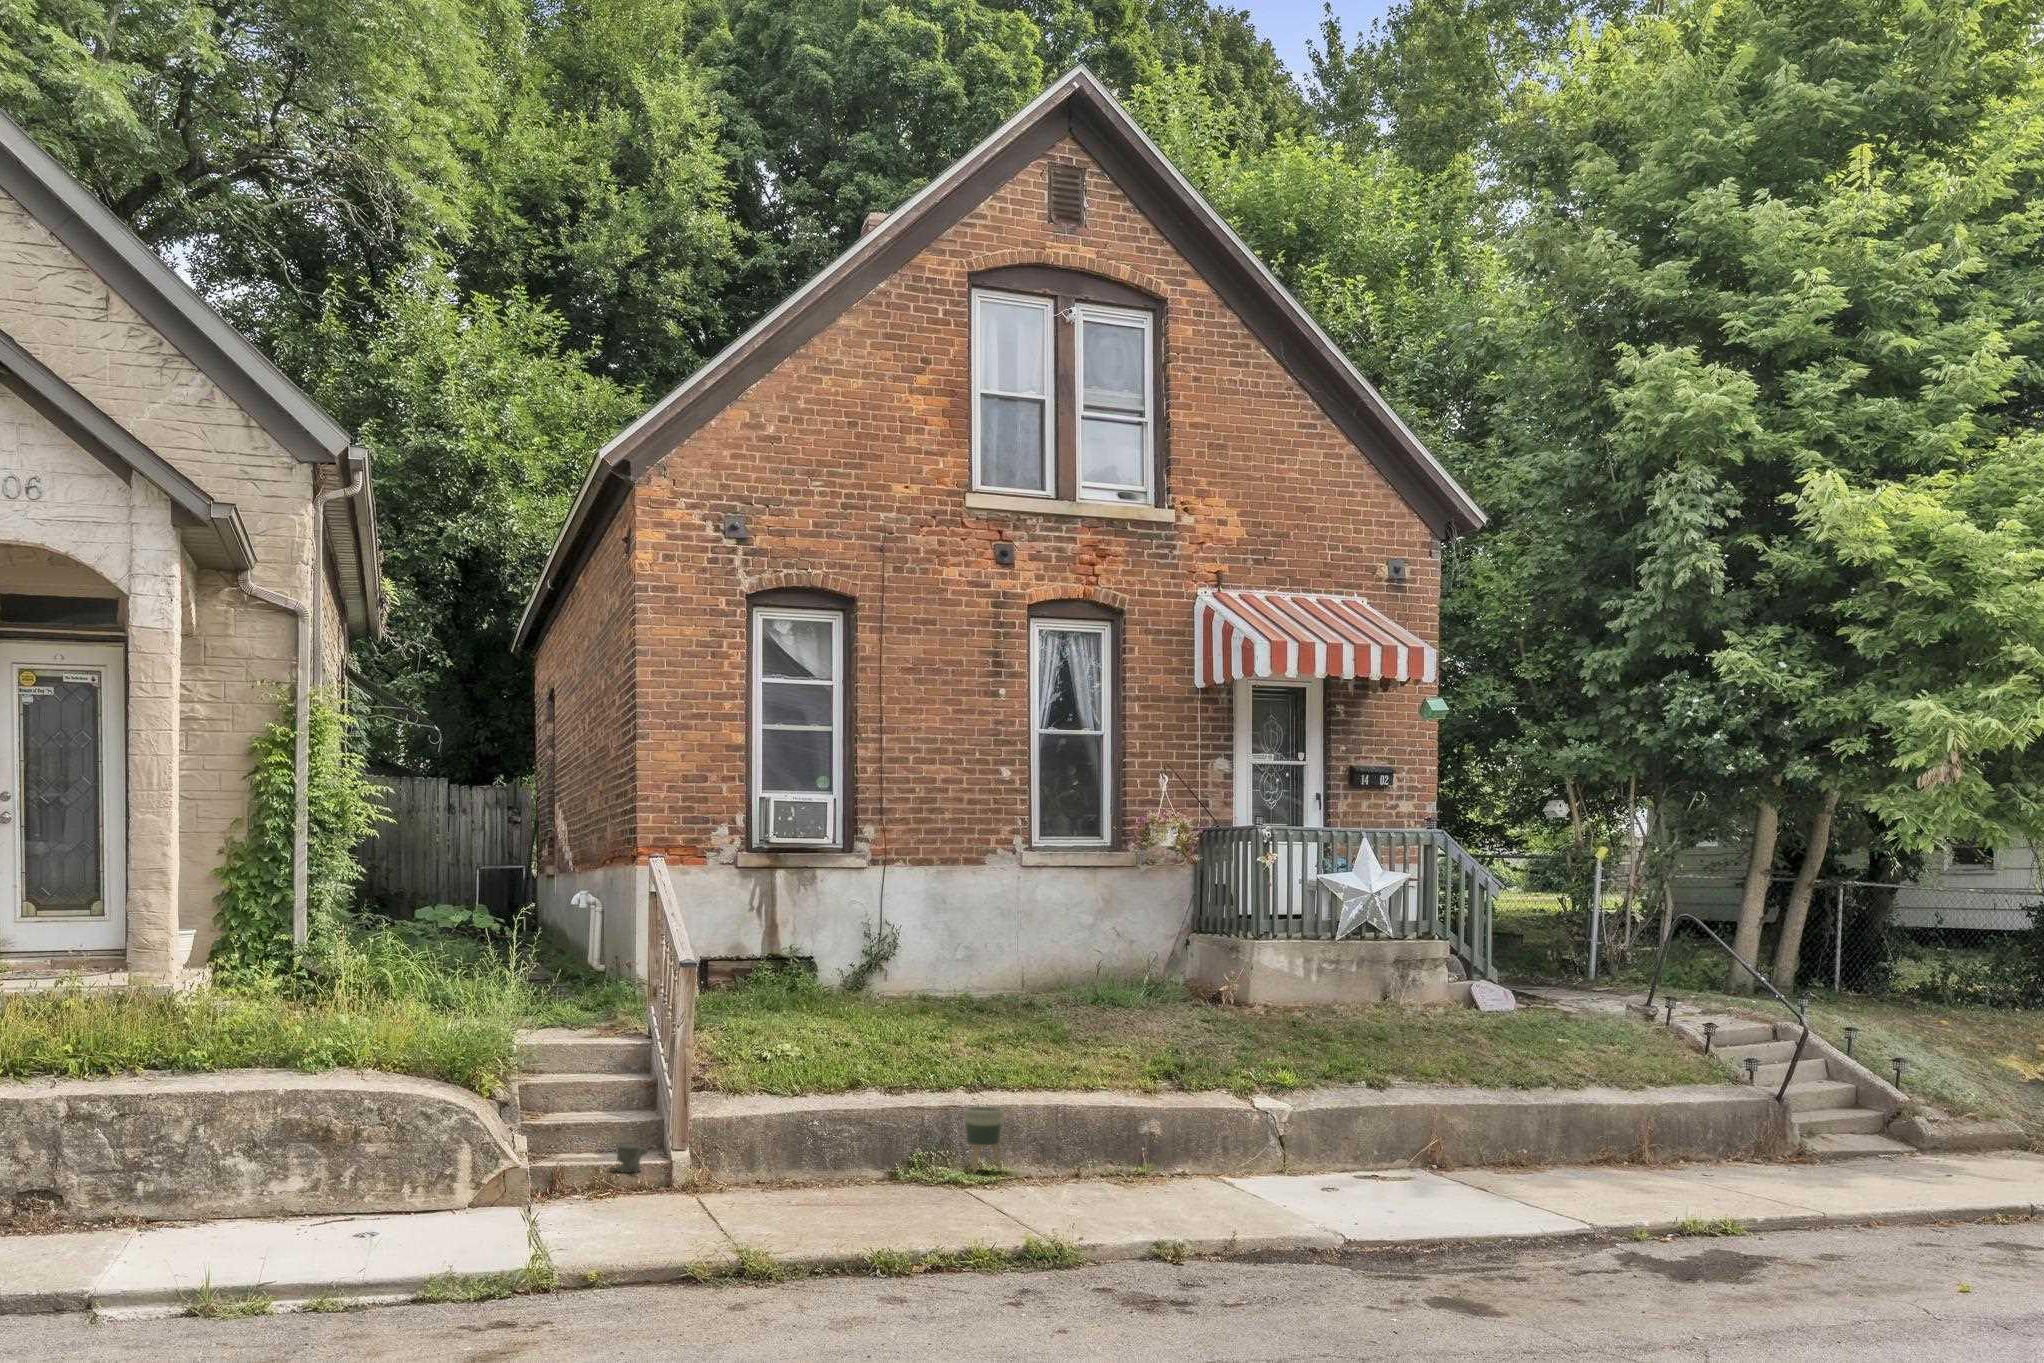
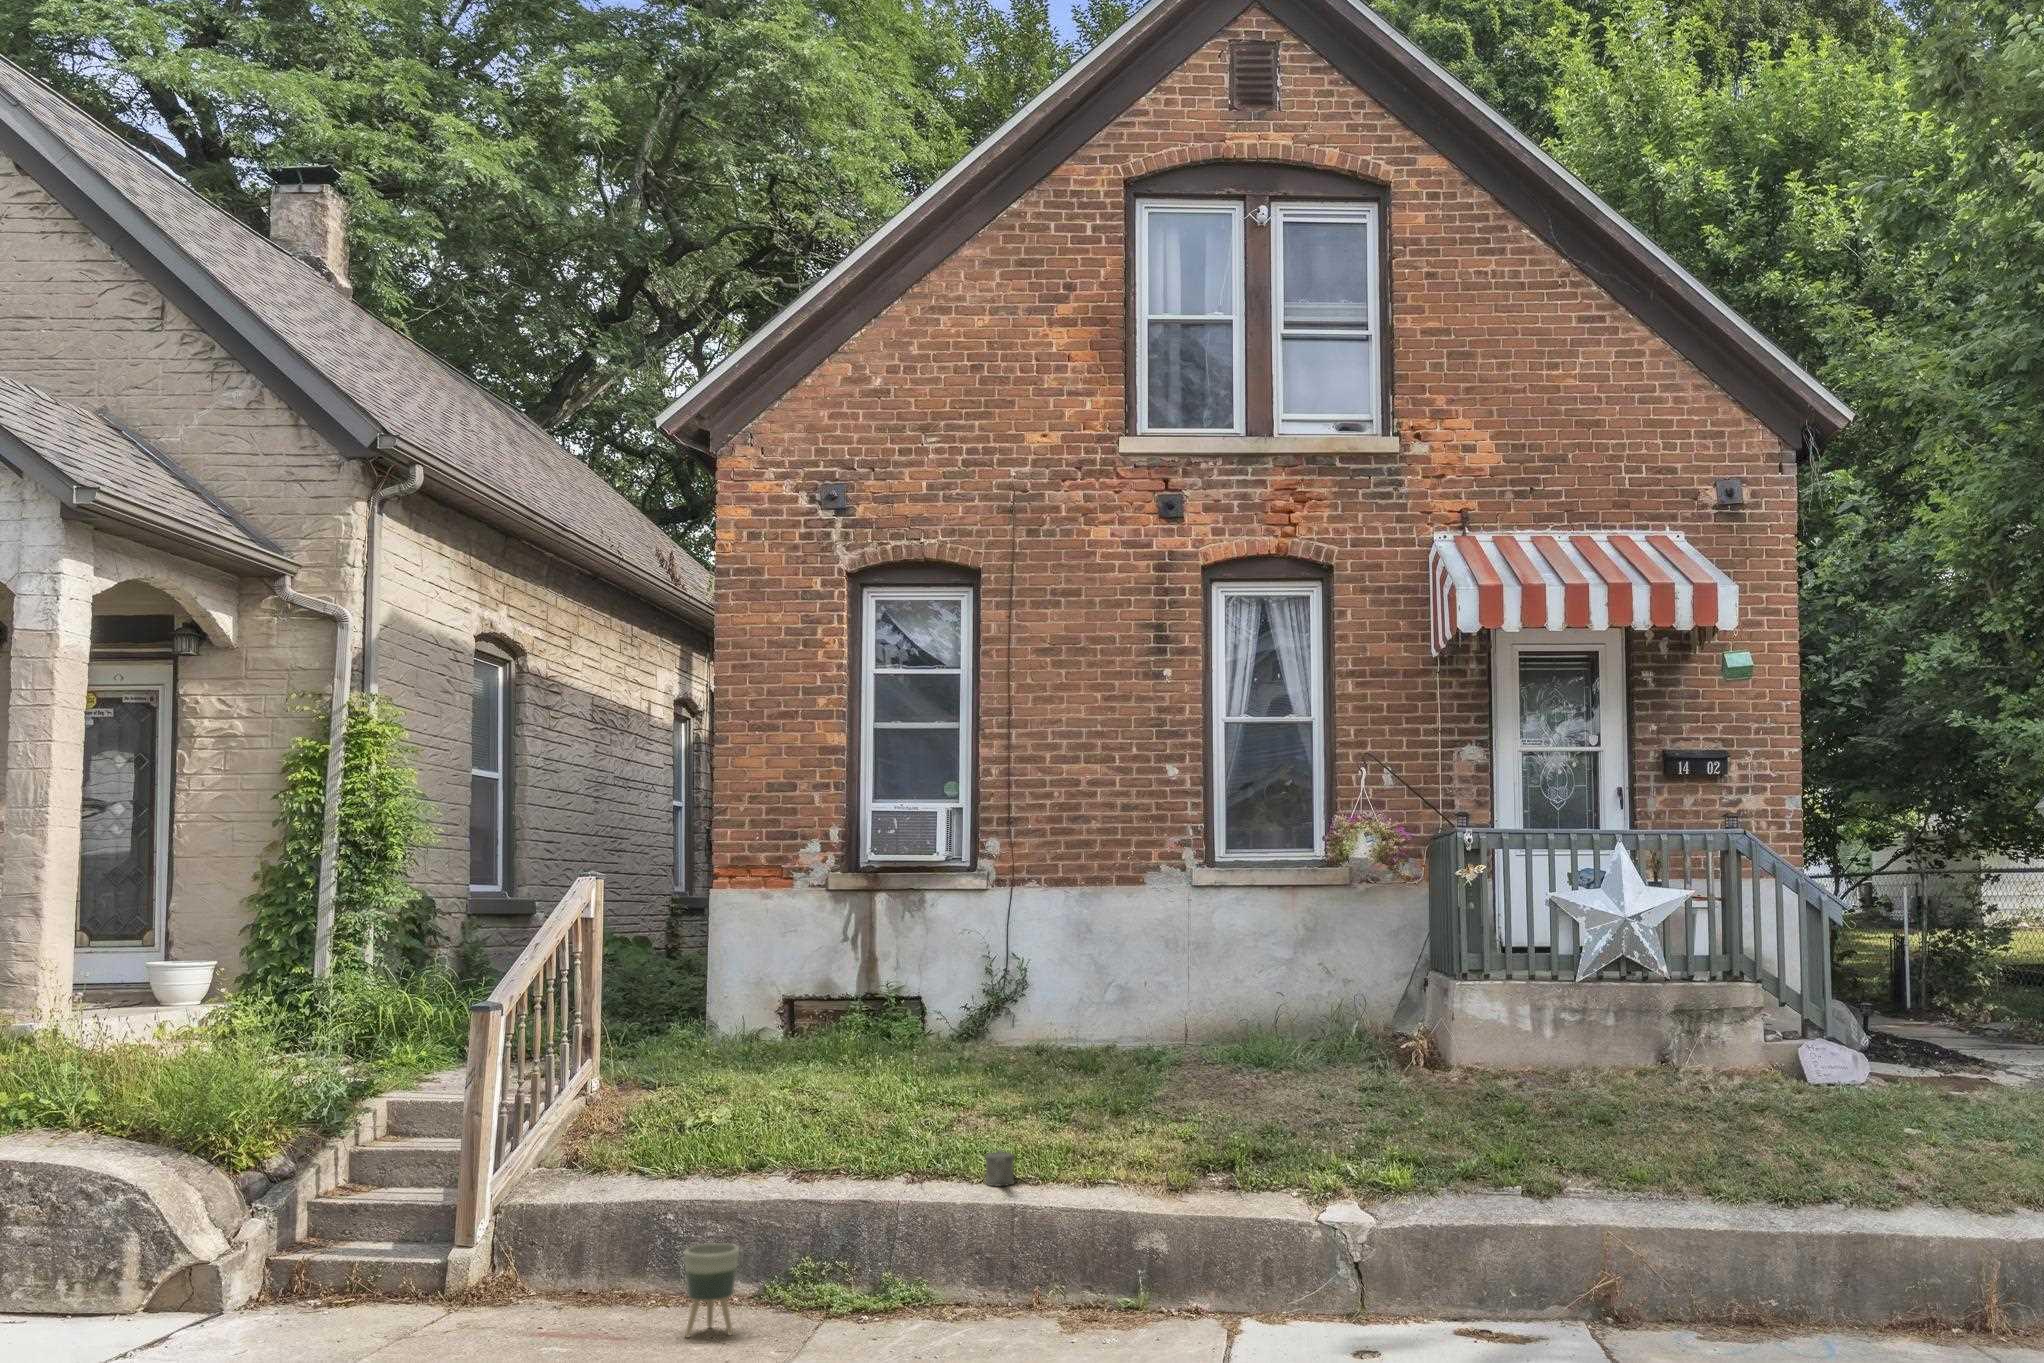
watering can: present [616,1143,647,1173] -> present [985,1149,1015,1186]

